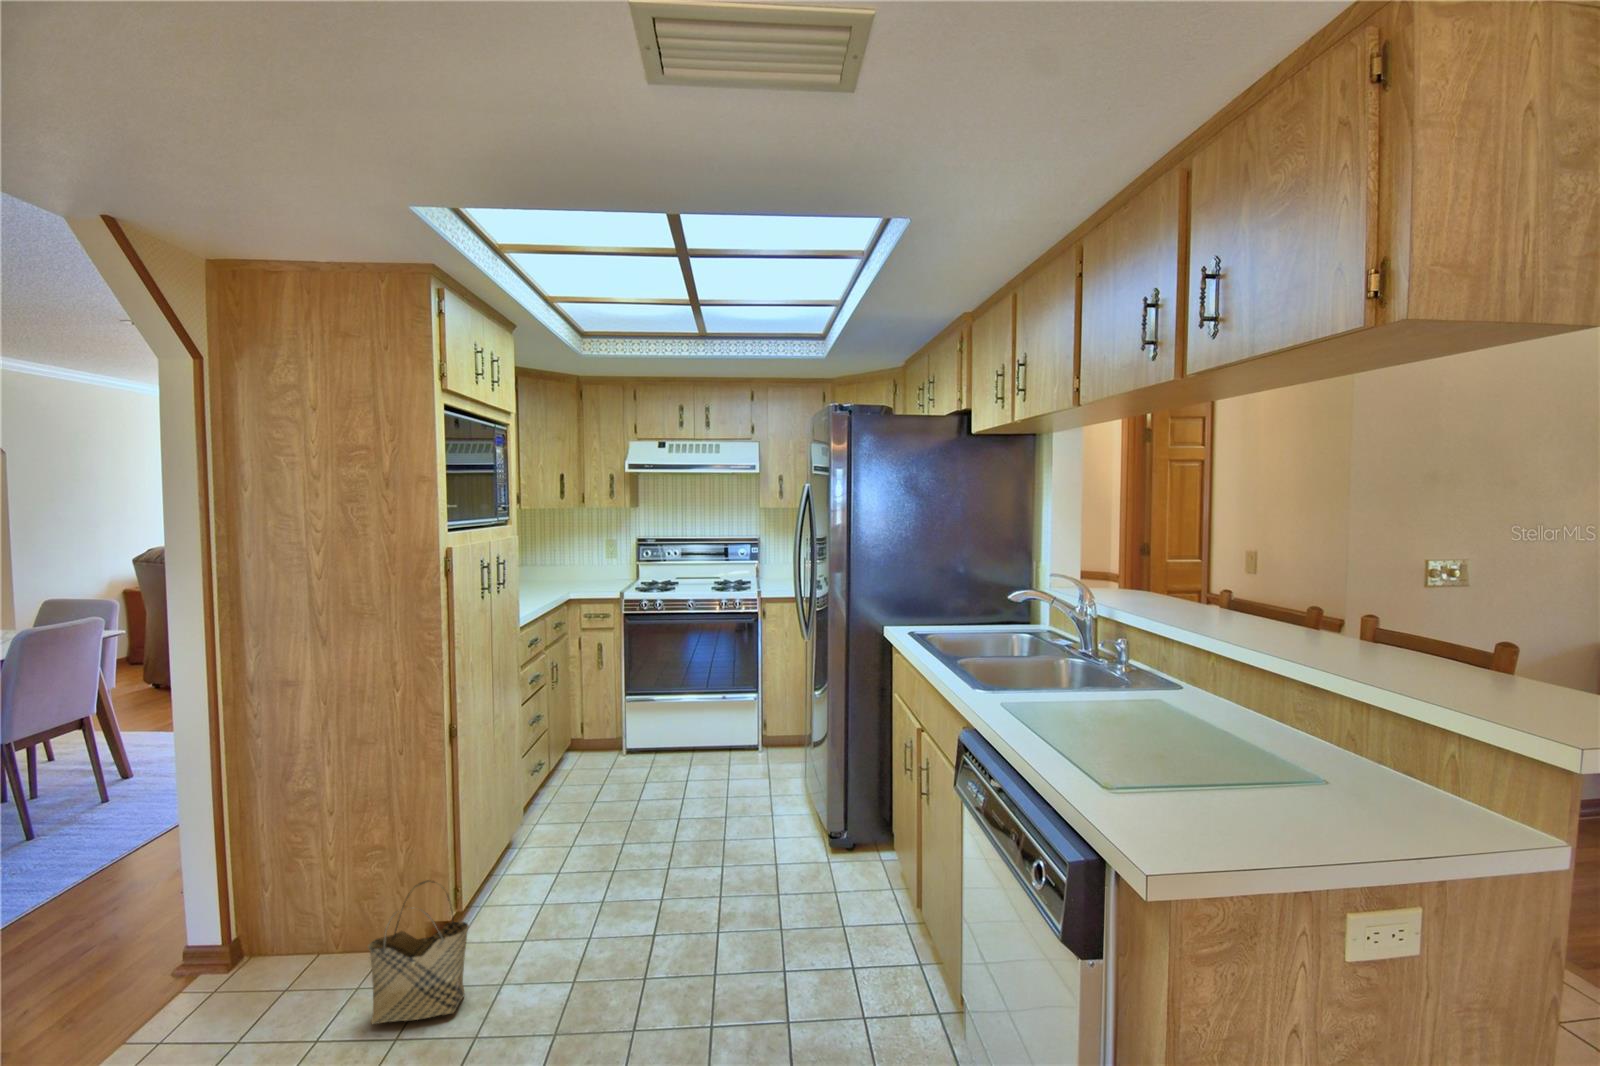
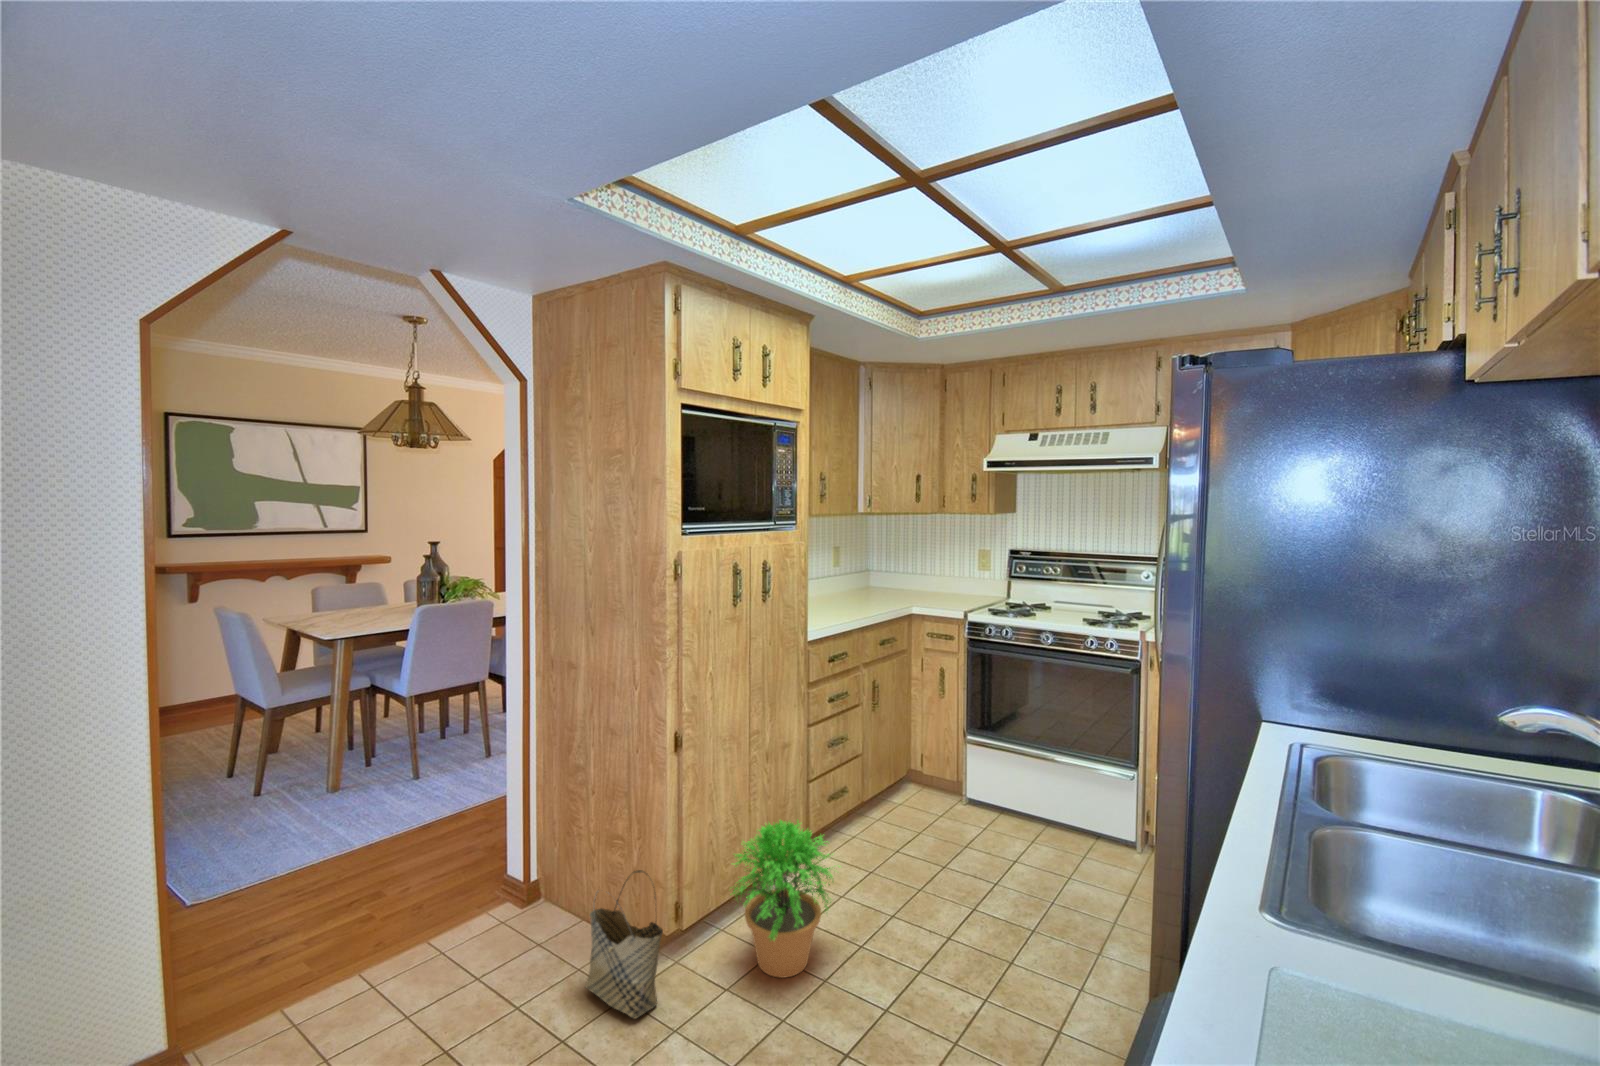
potted plant: none [505,787,605,925] -> present [732,819,840,978]

